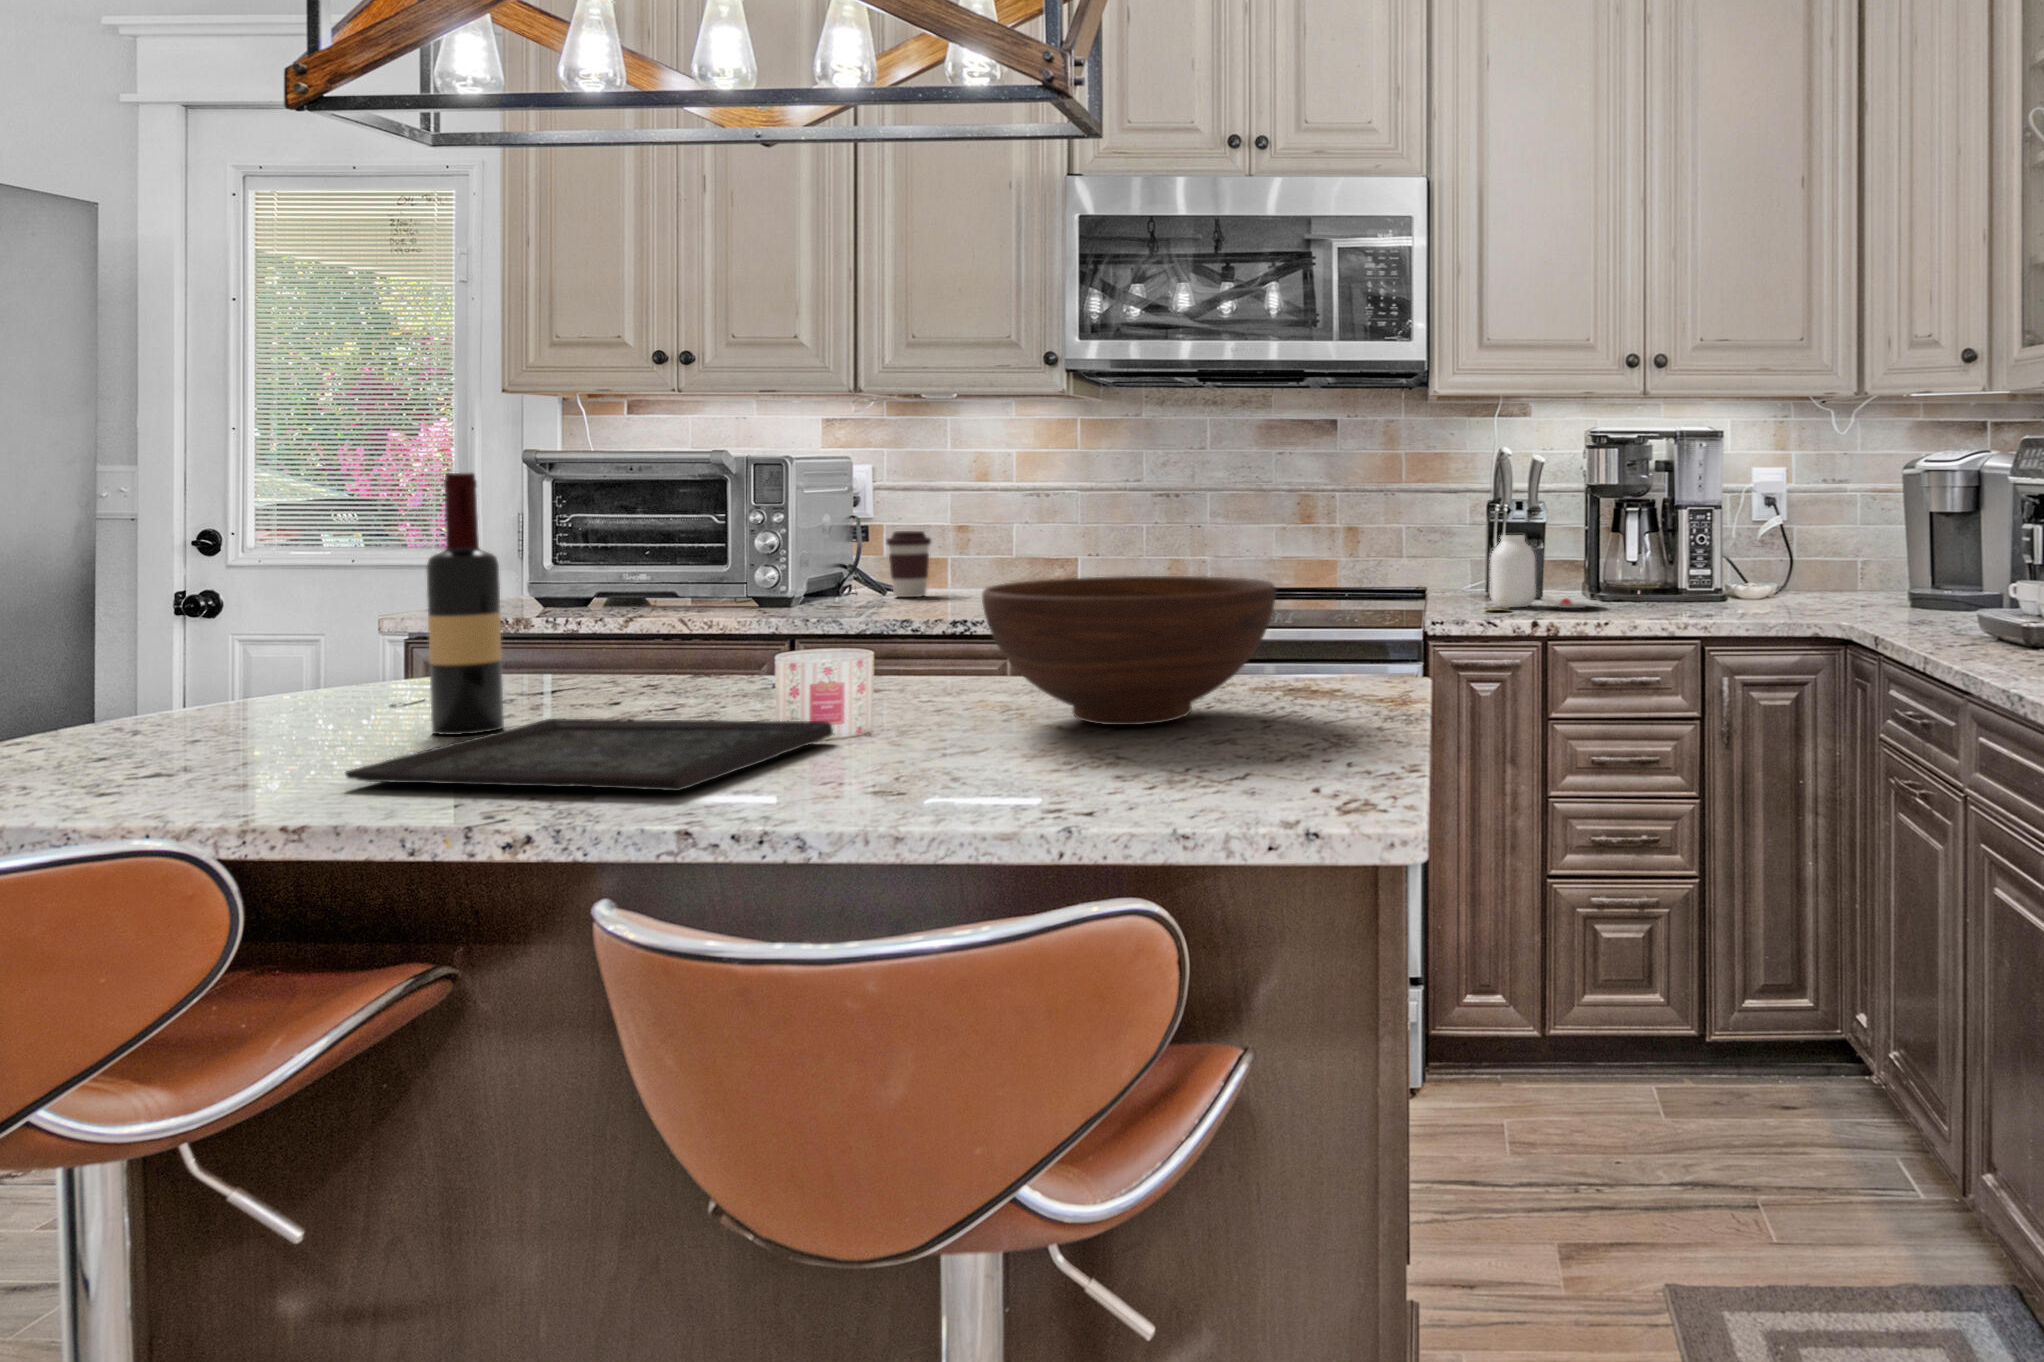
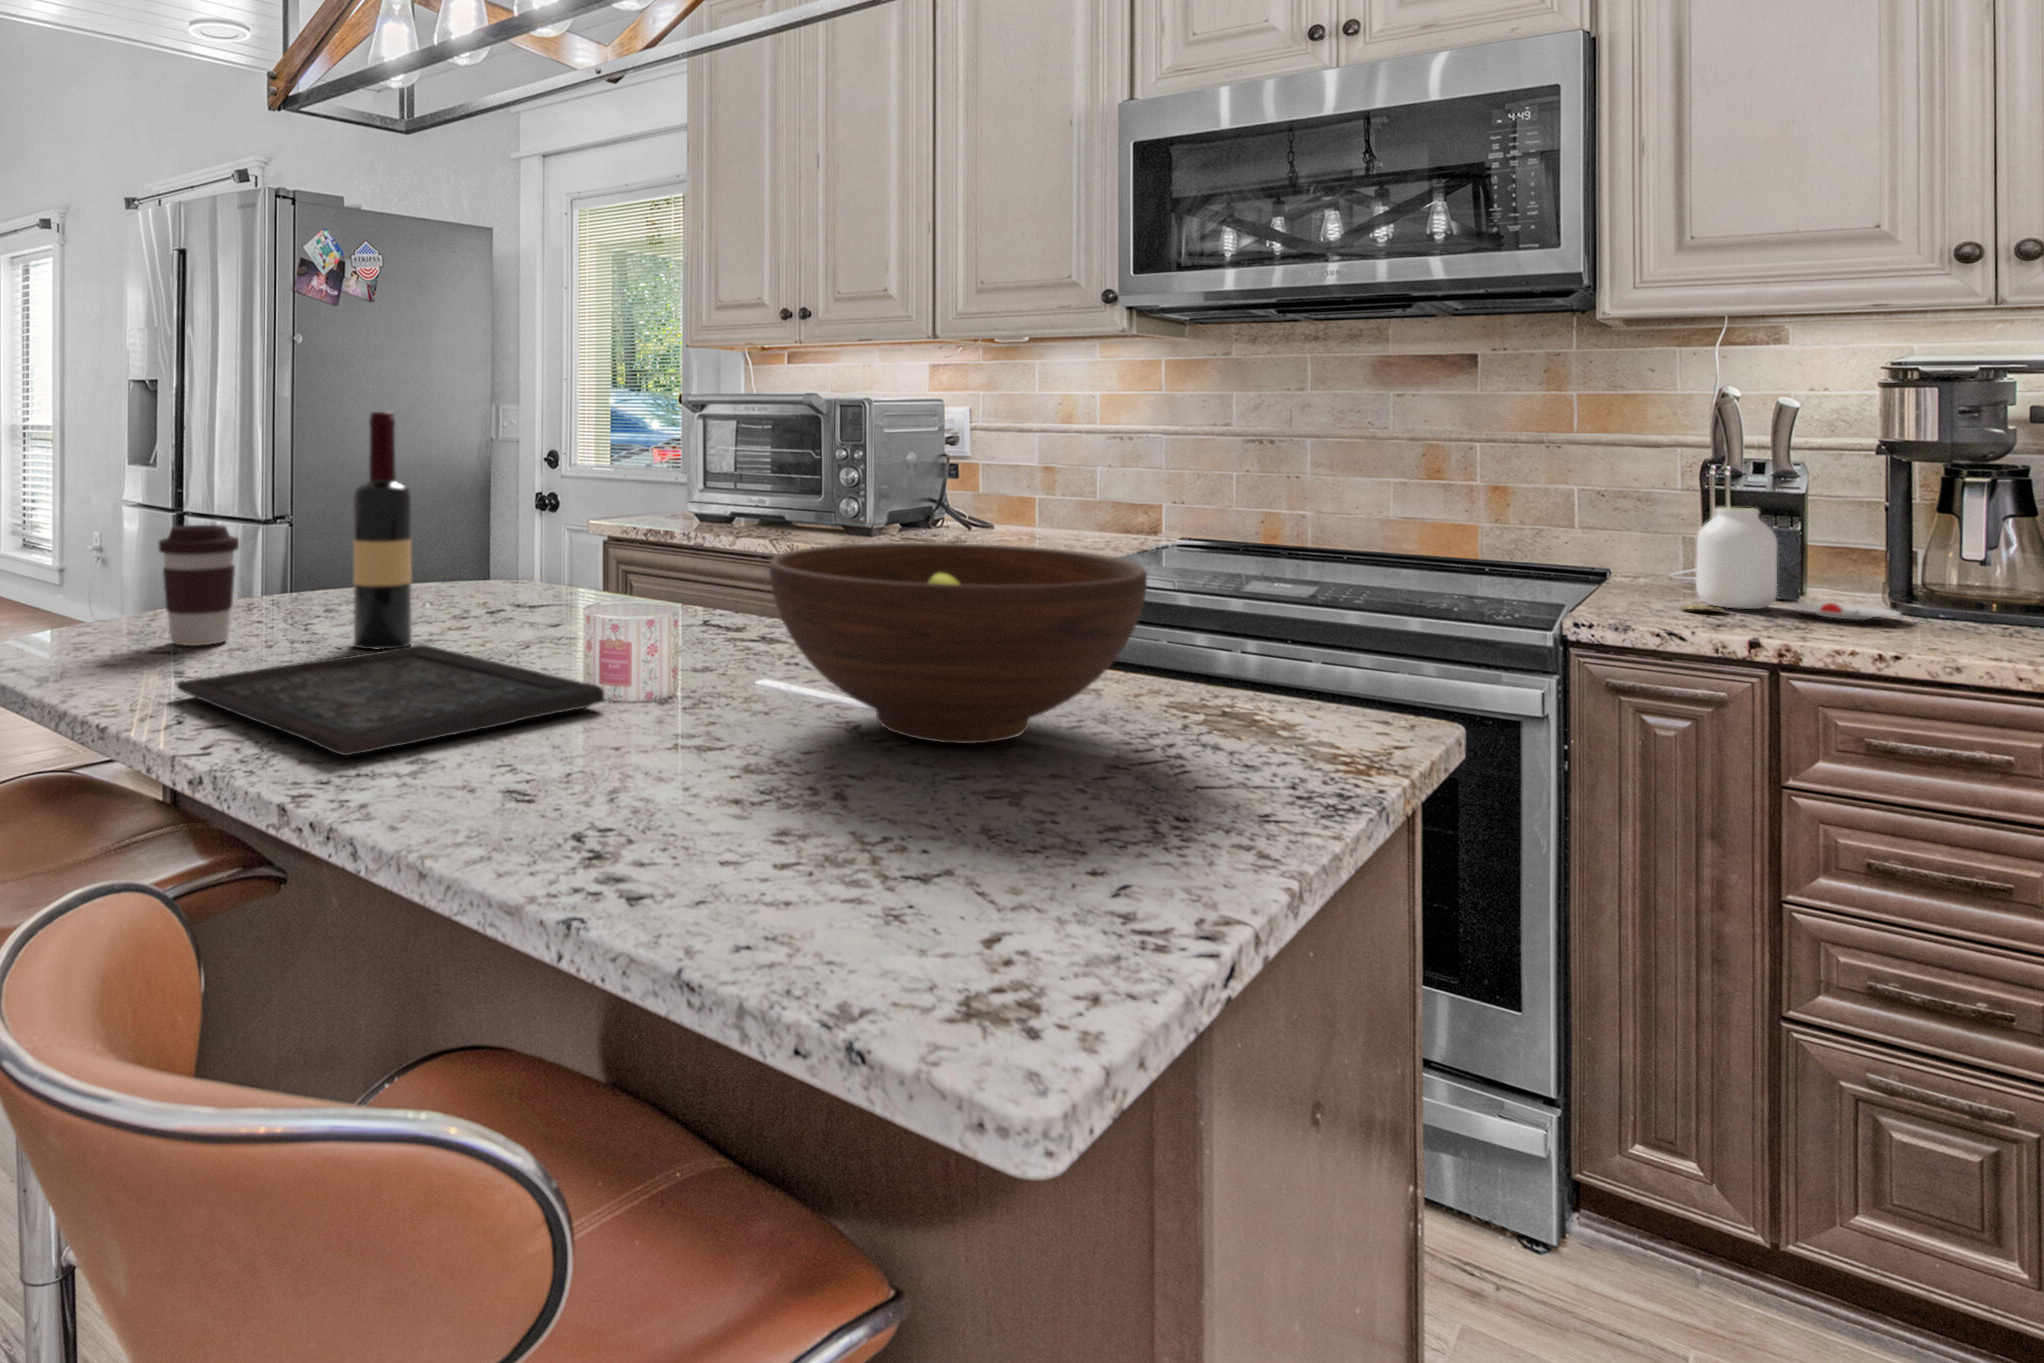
coffee cup: present [886,531,931,597] -> present [159,525,239,646]

